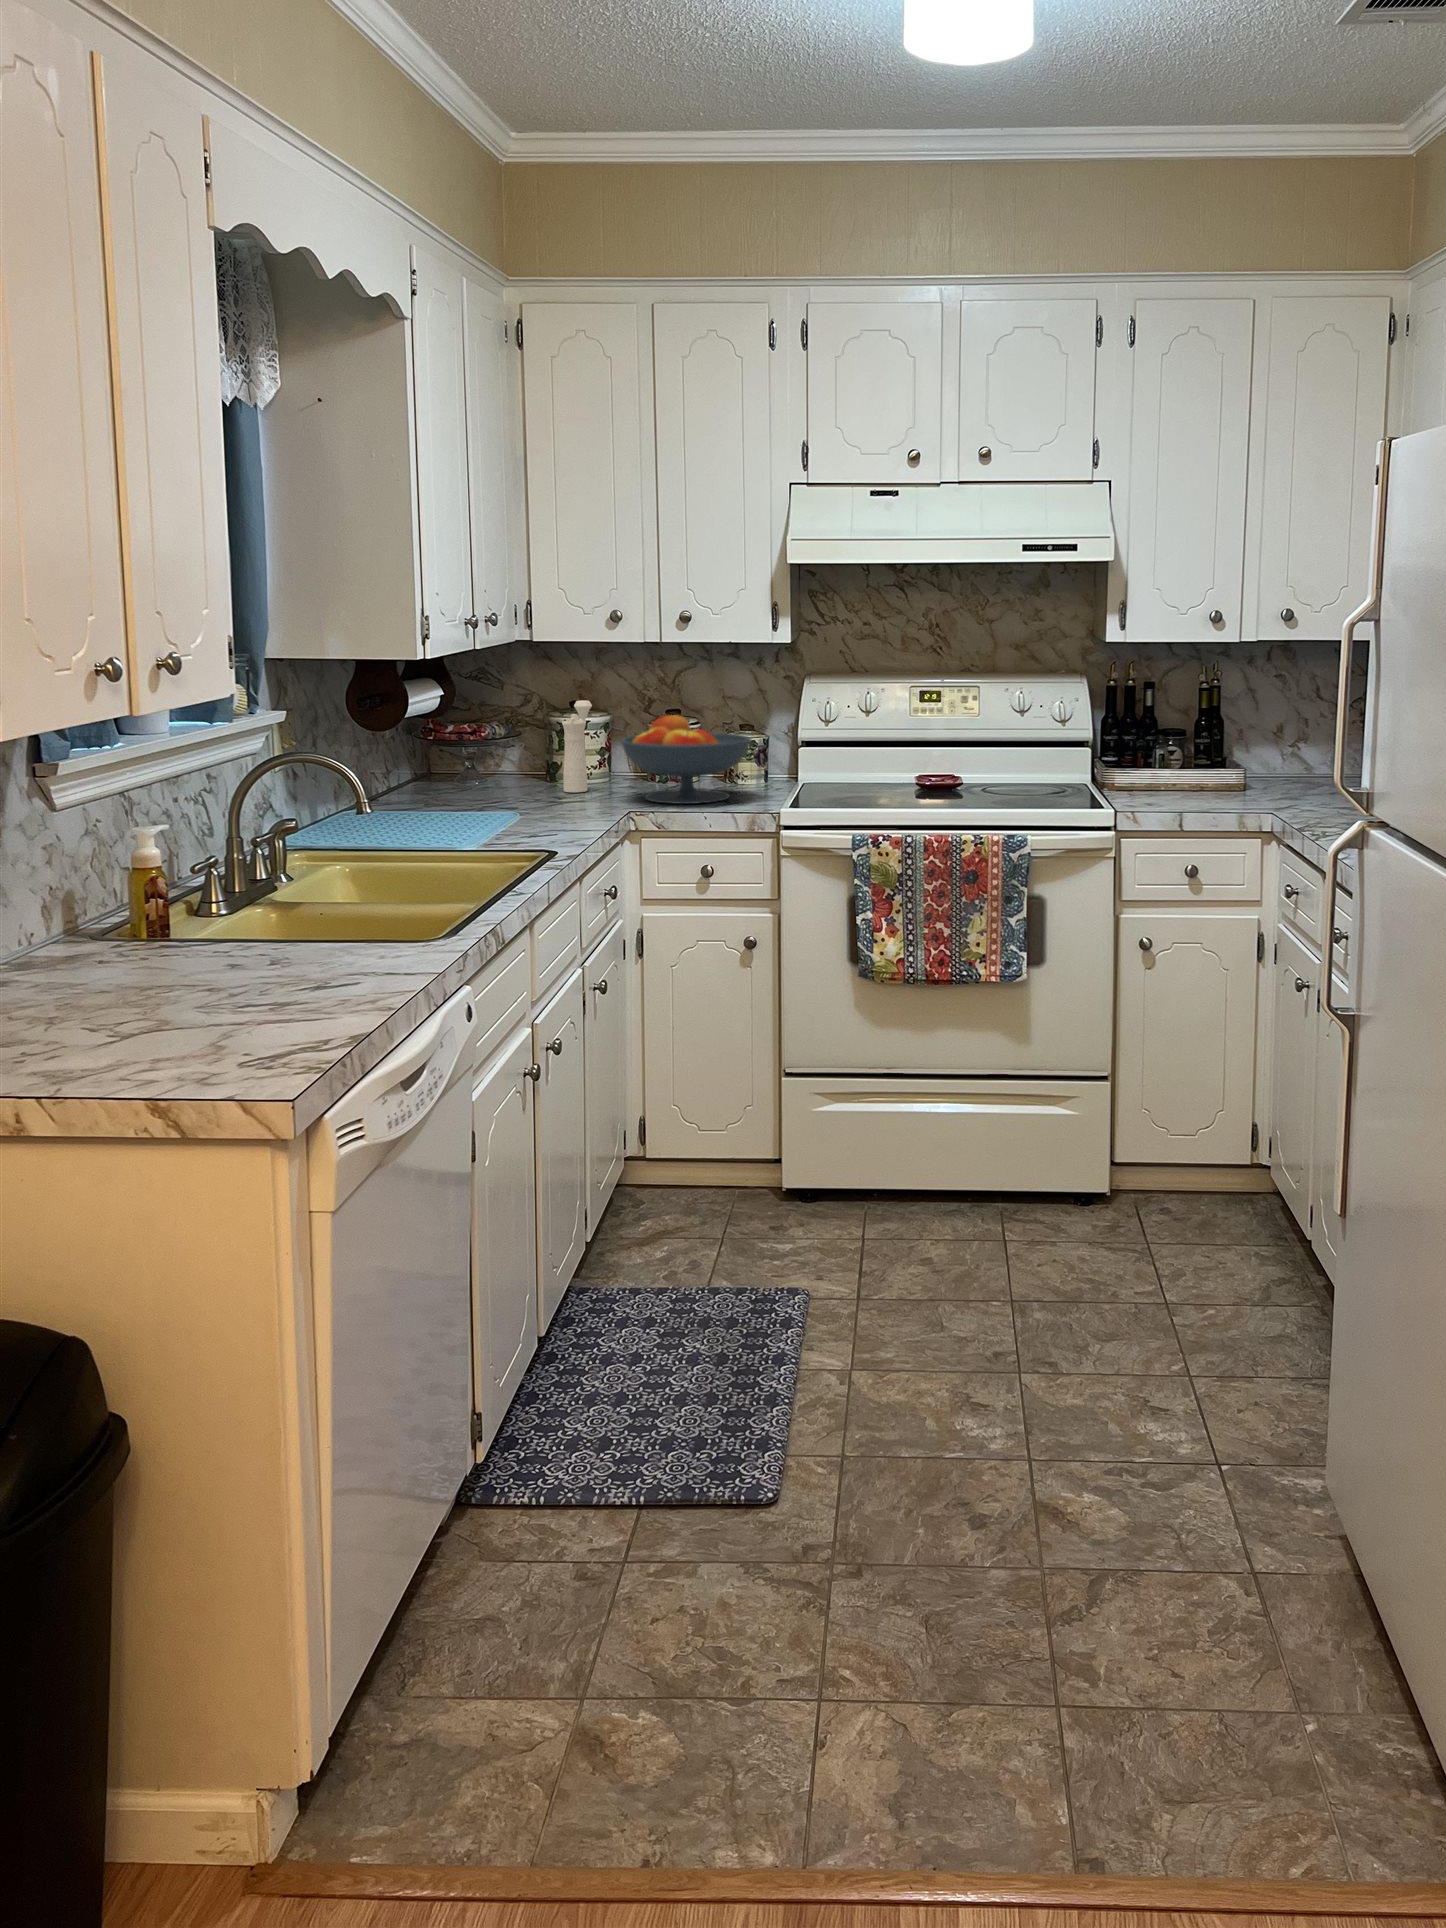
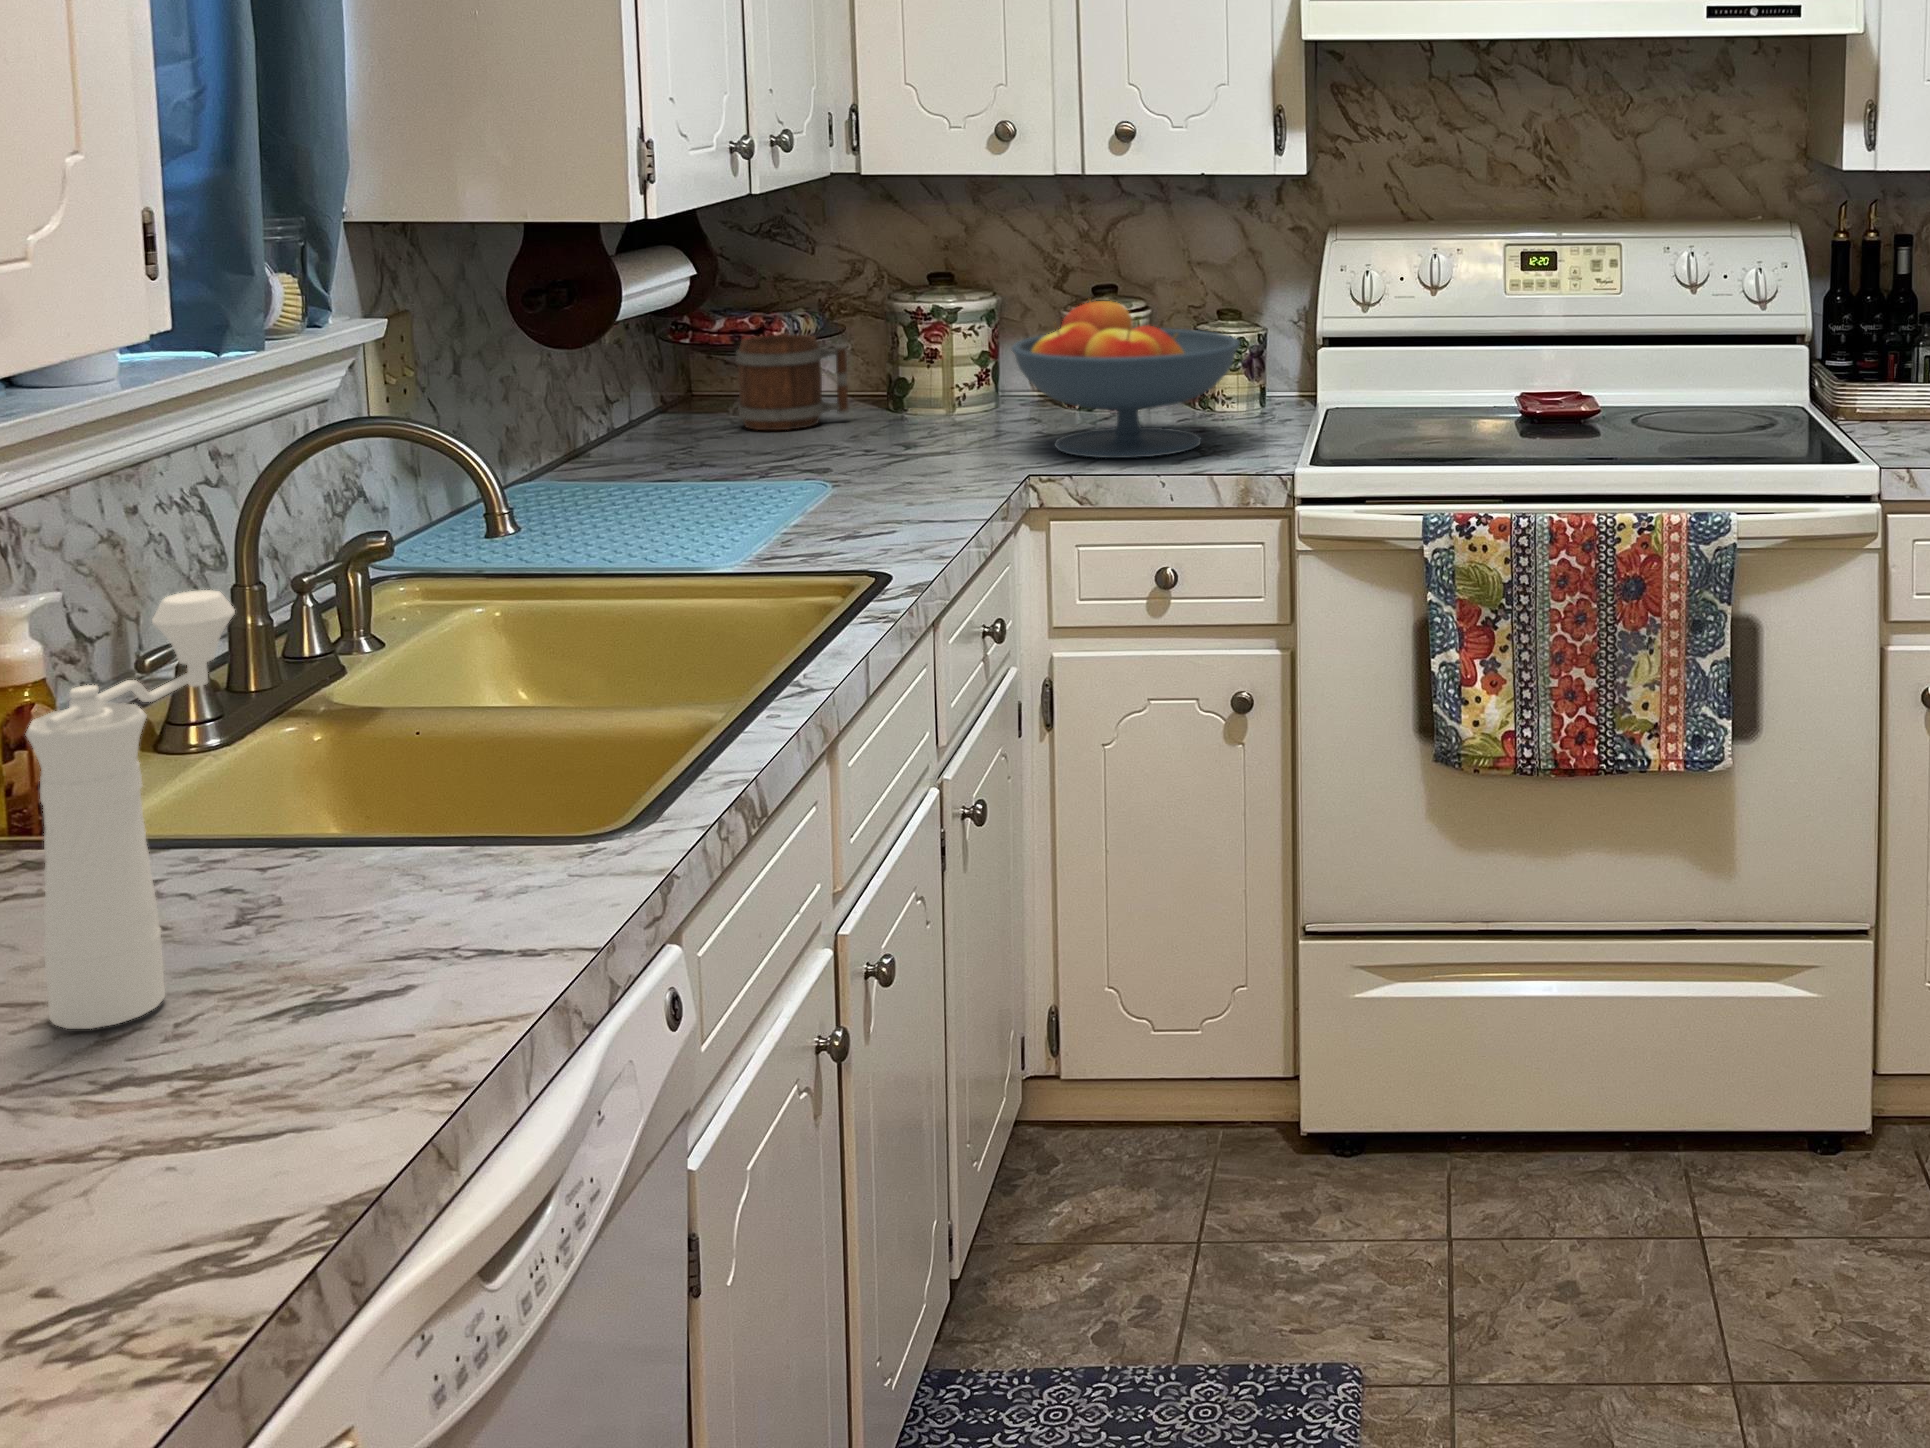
pepper mill: present [562,700,592,792] -> present [26,590,235,1029]
mug: none [461,736,525,790] -> present [736,335,849,430]

